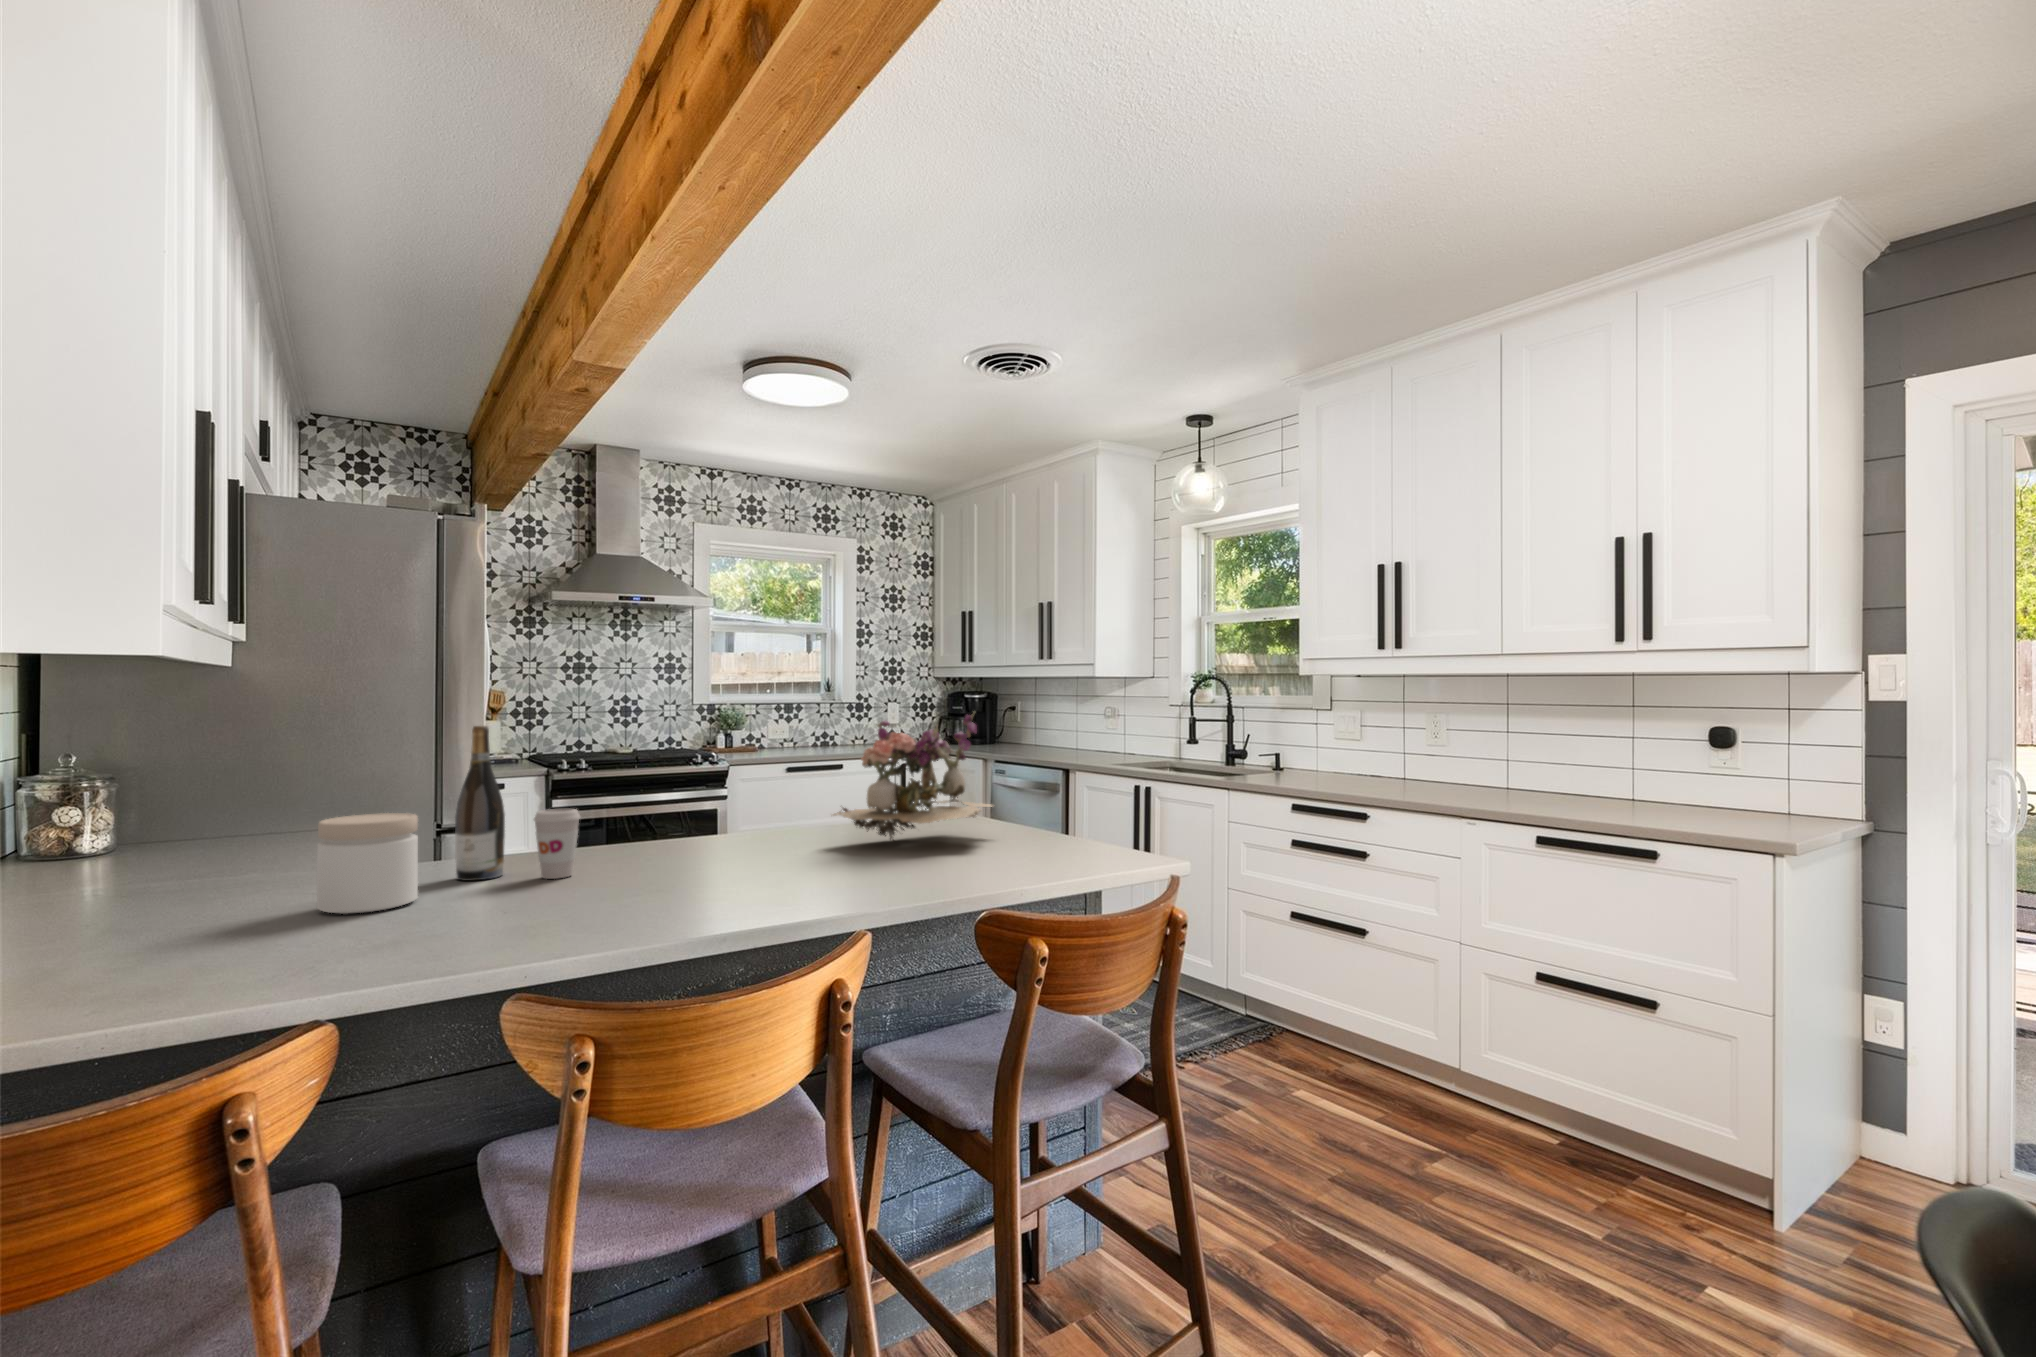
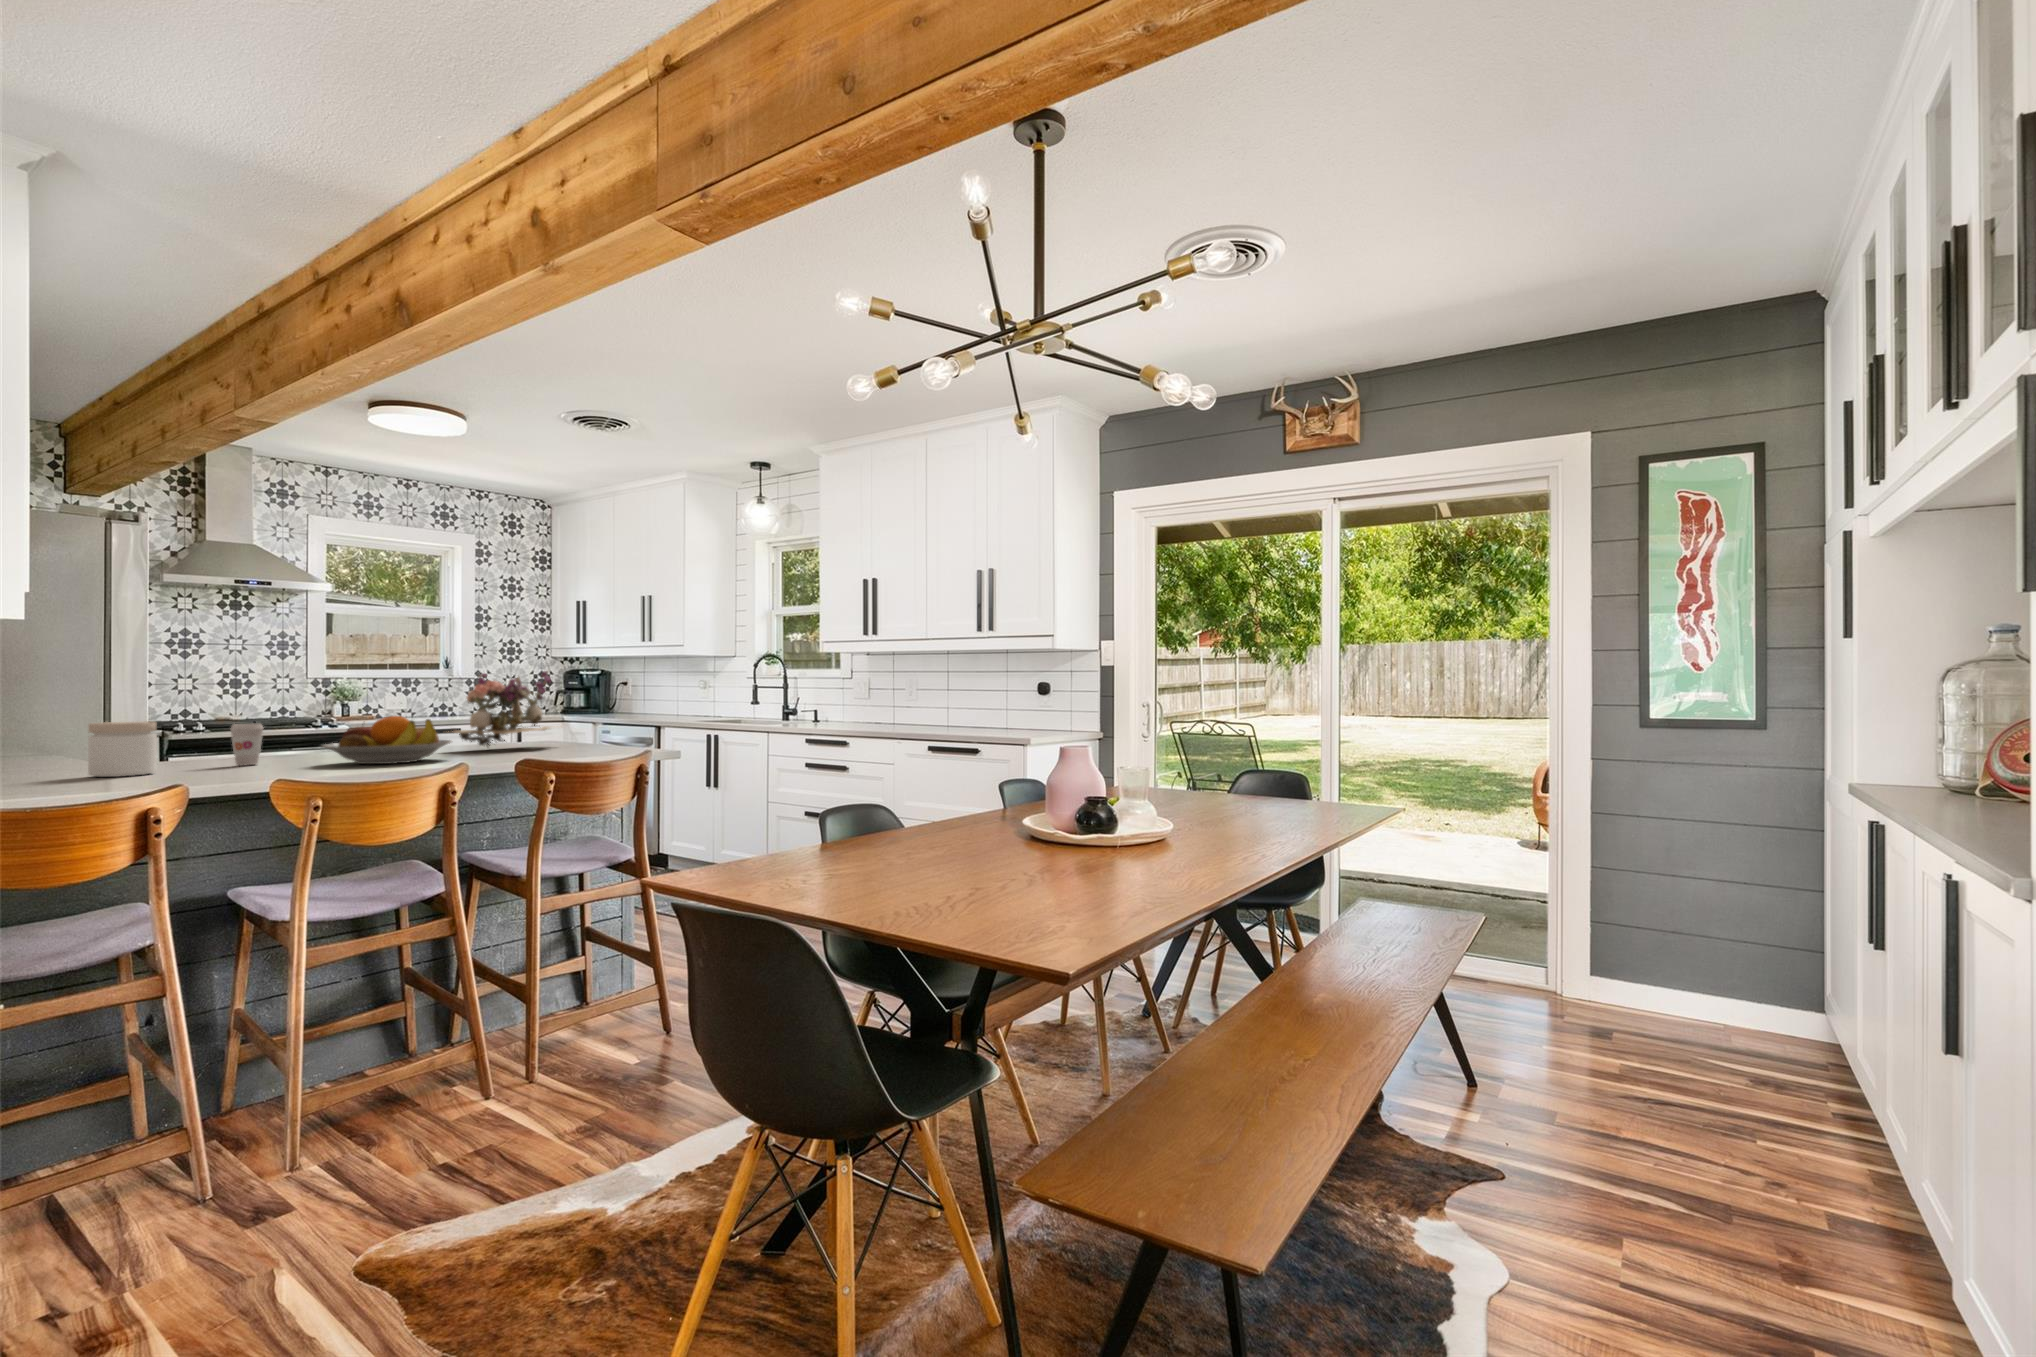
wine bottle: present [455,726,505,881] -> none [169,671,205,768]
fruit bowl: none [649,807,845,894] -> present [322,716,451,764]

